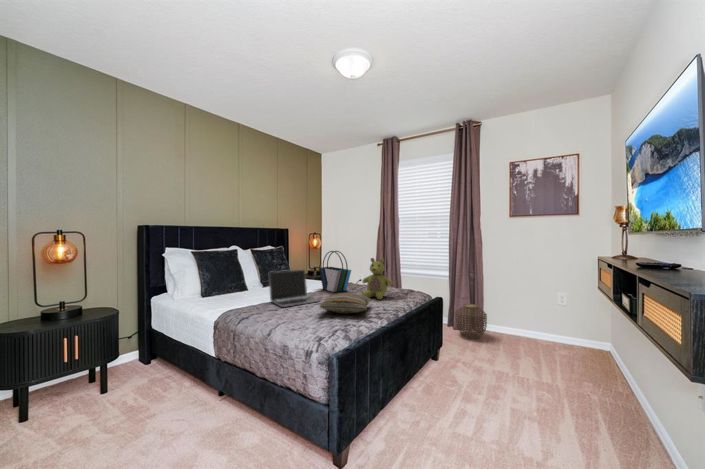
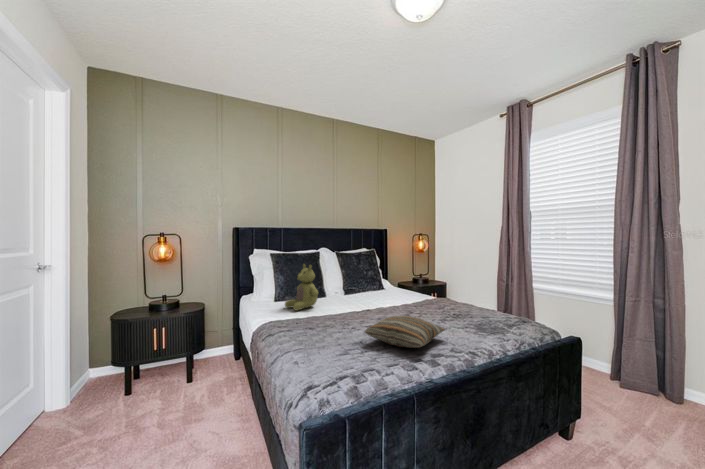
tote bag: present [319,251,351,292] -> none [403,257,439,309]
stuffed bear: present [362,258,393,299] -> present [285,264,318,311]
laptop: present [269,269,320,307] -> none [331,279,387,324]
woven basket: present [455,304,487,338] -> none [622,349,690,411]

